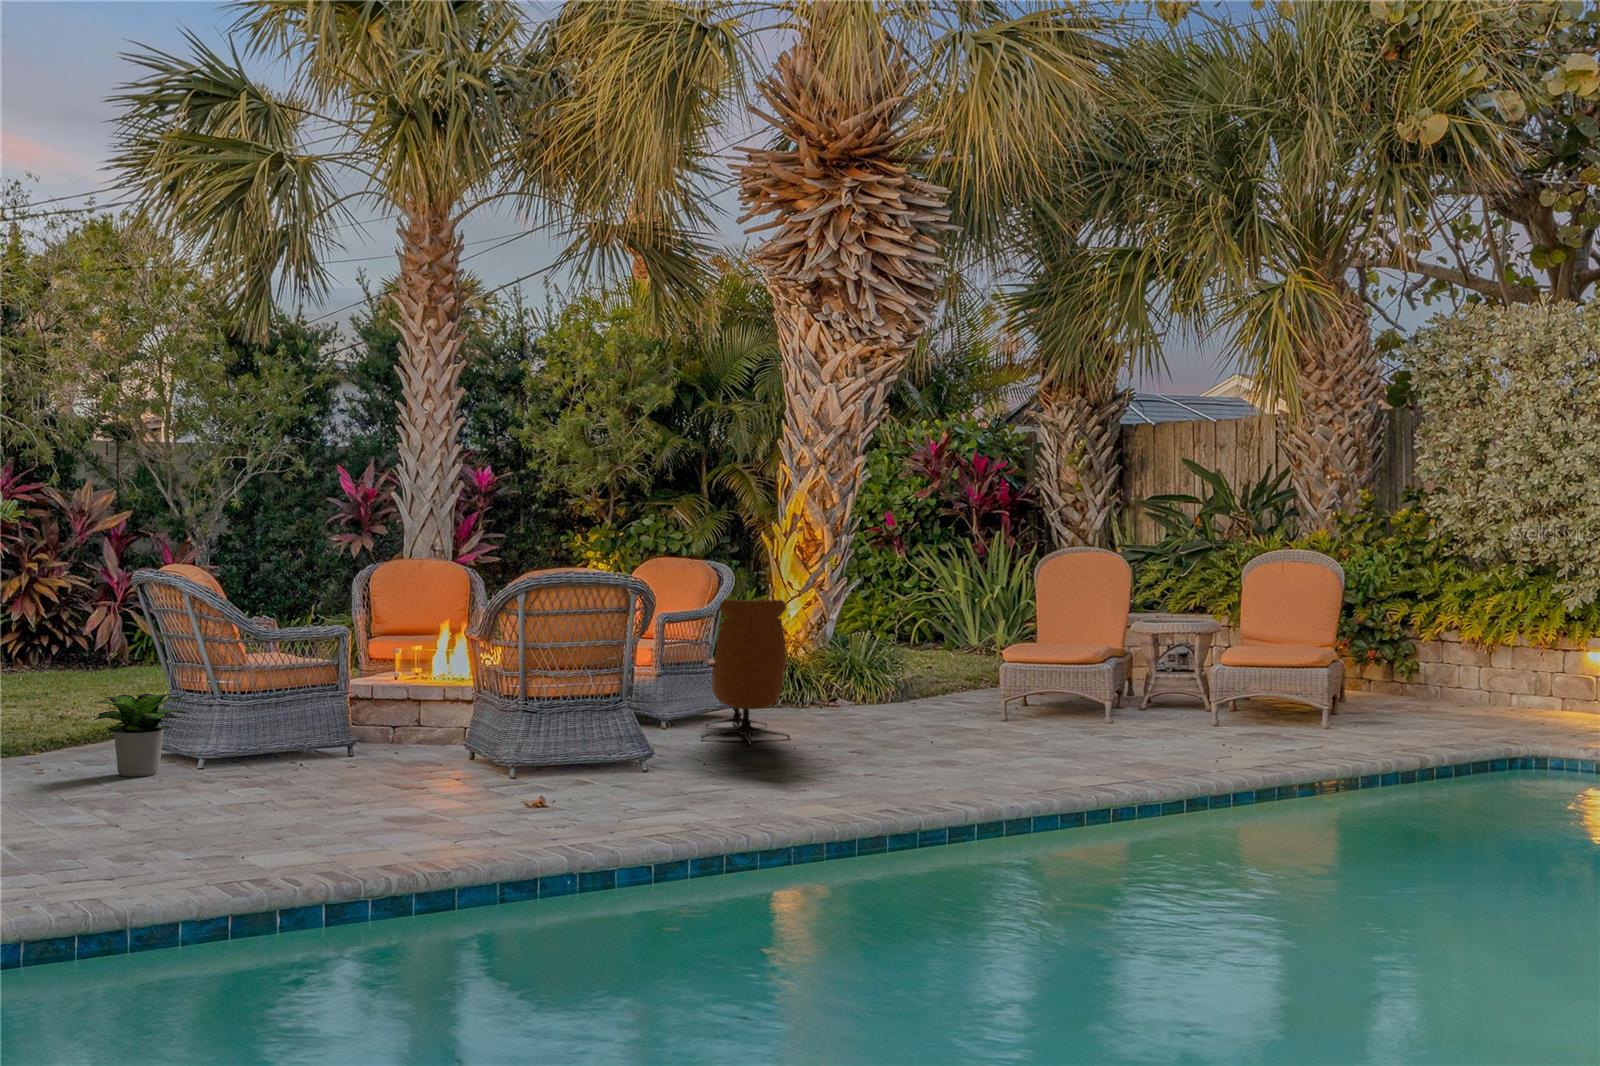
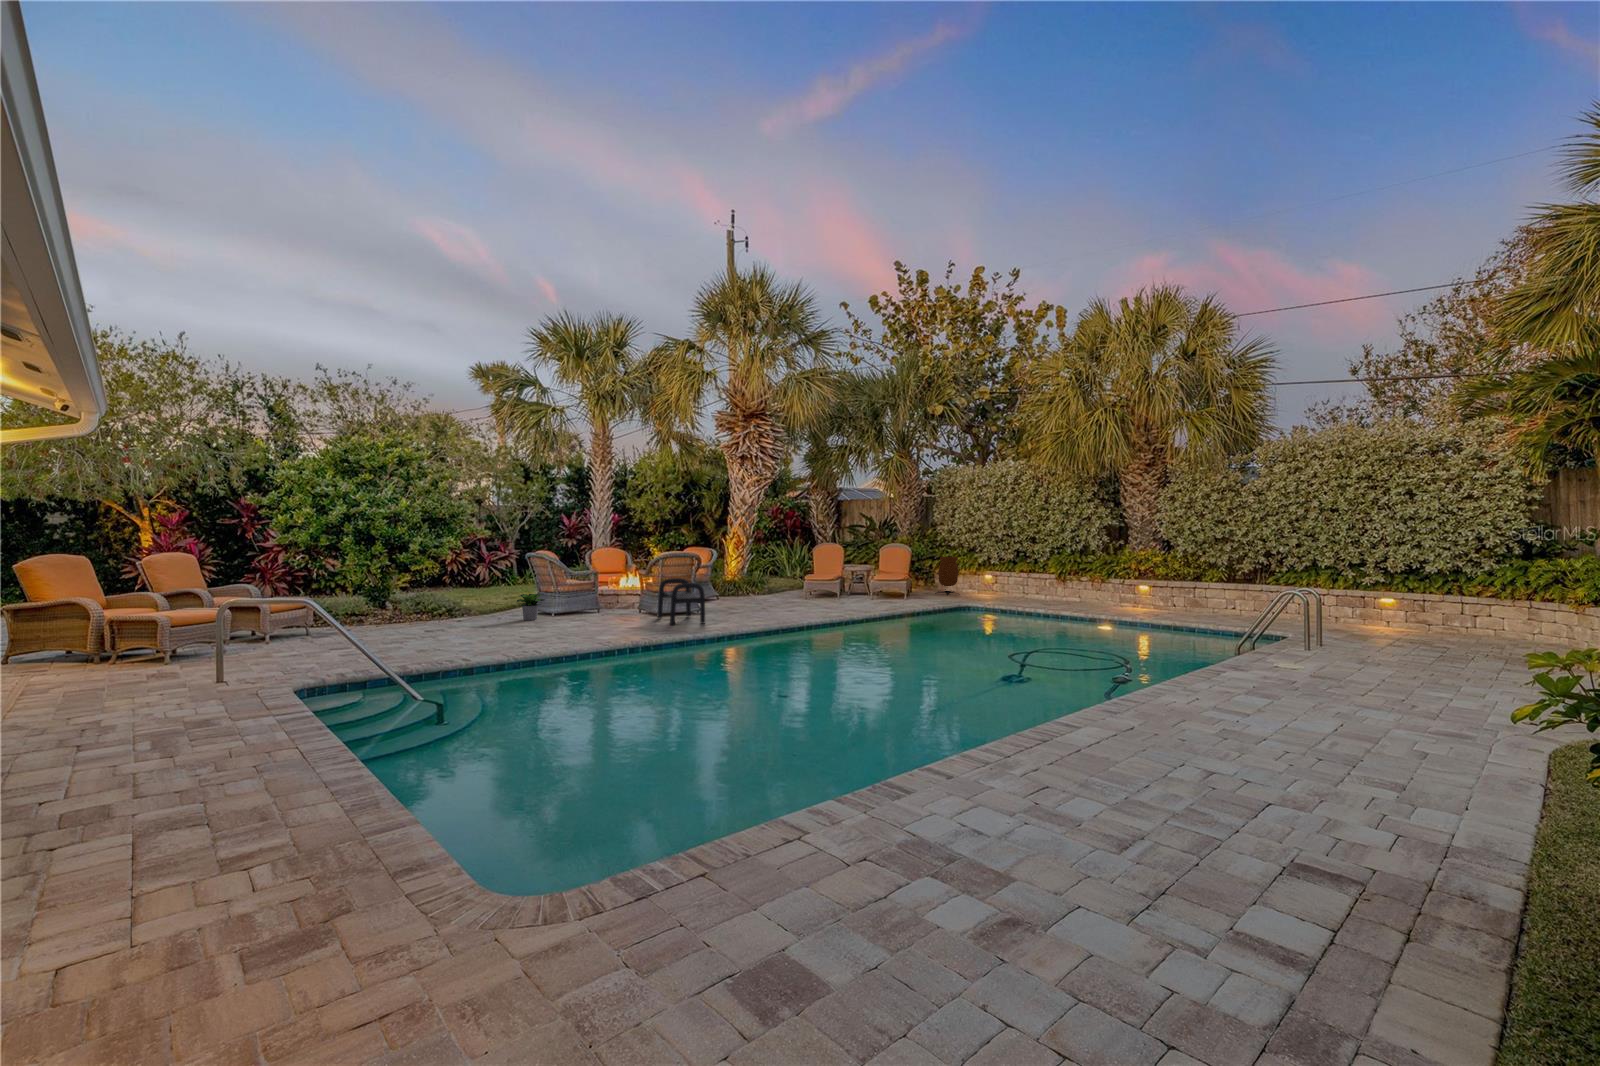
lounge chair: present [701,599,790,746] -> present [935,557,960,595]
bench: none [519,653,658,808] -> present [657,578,705,625]

